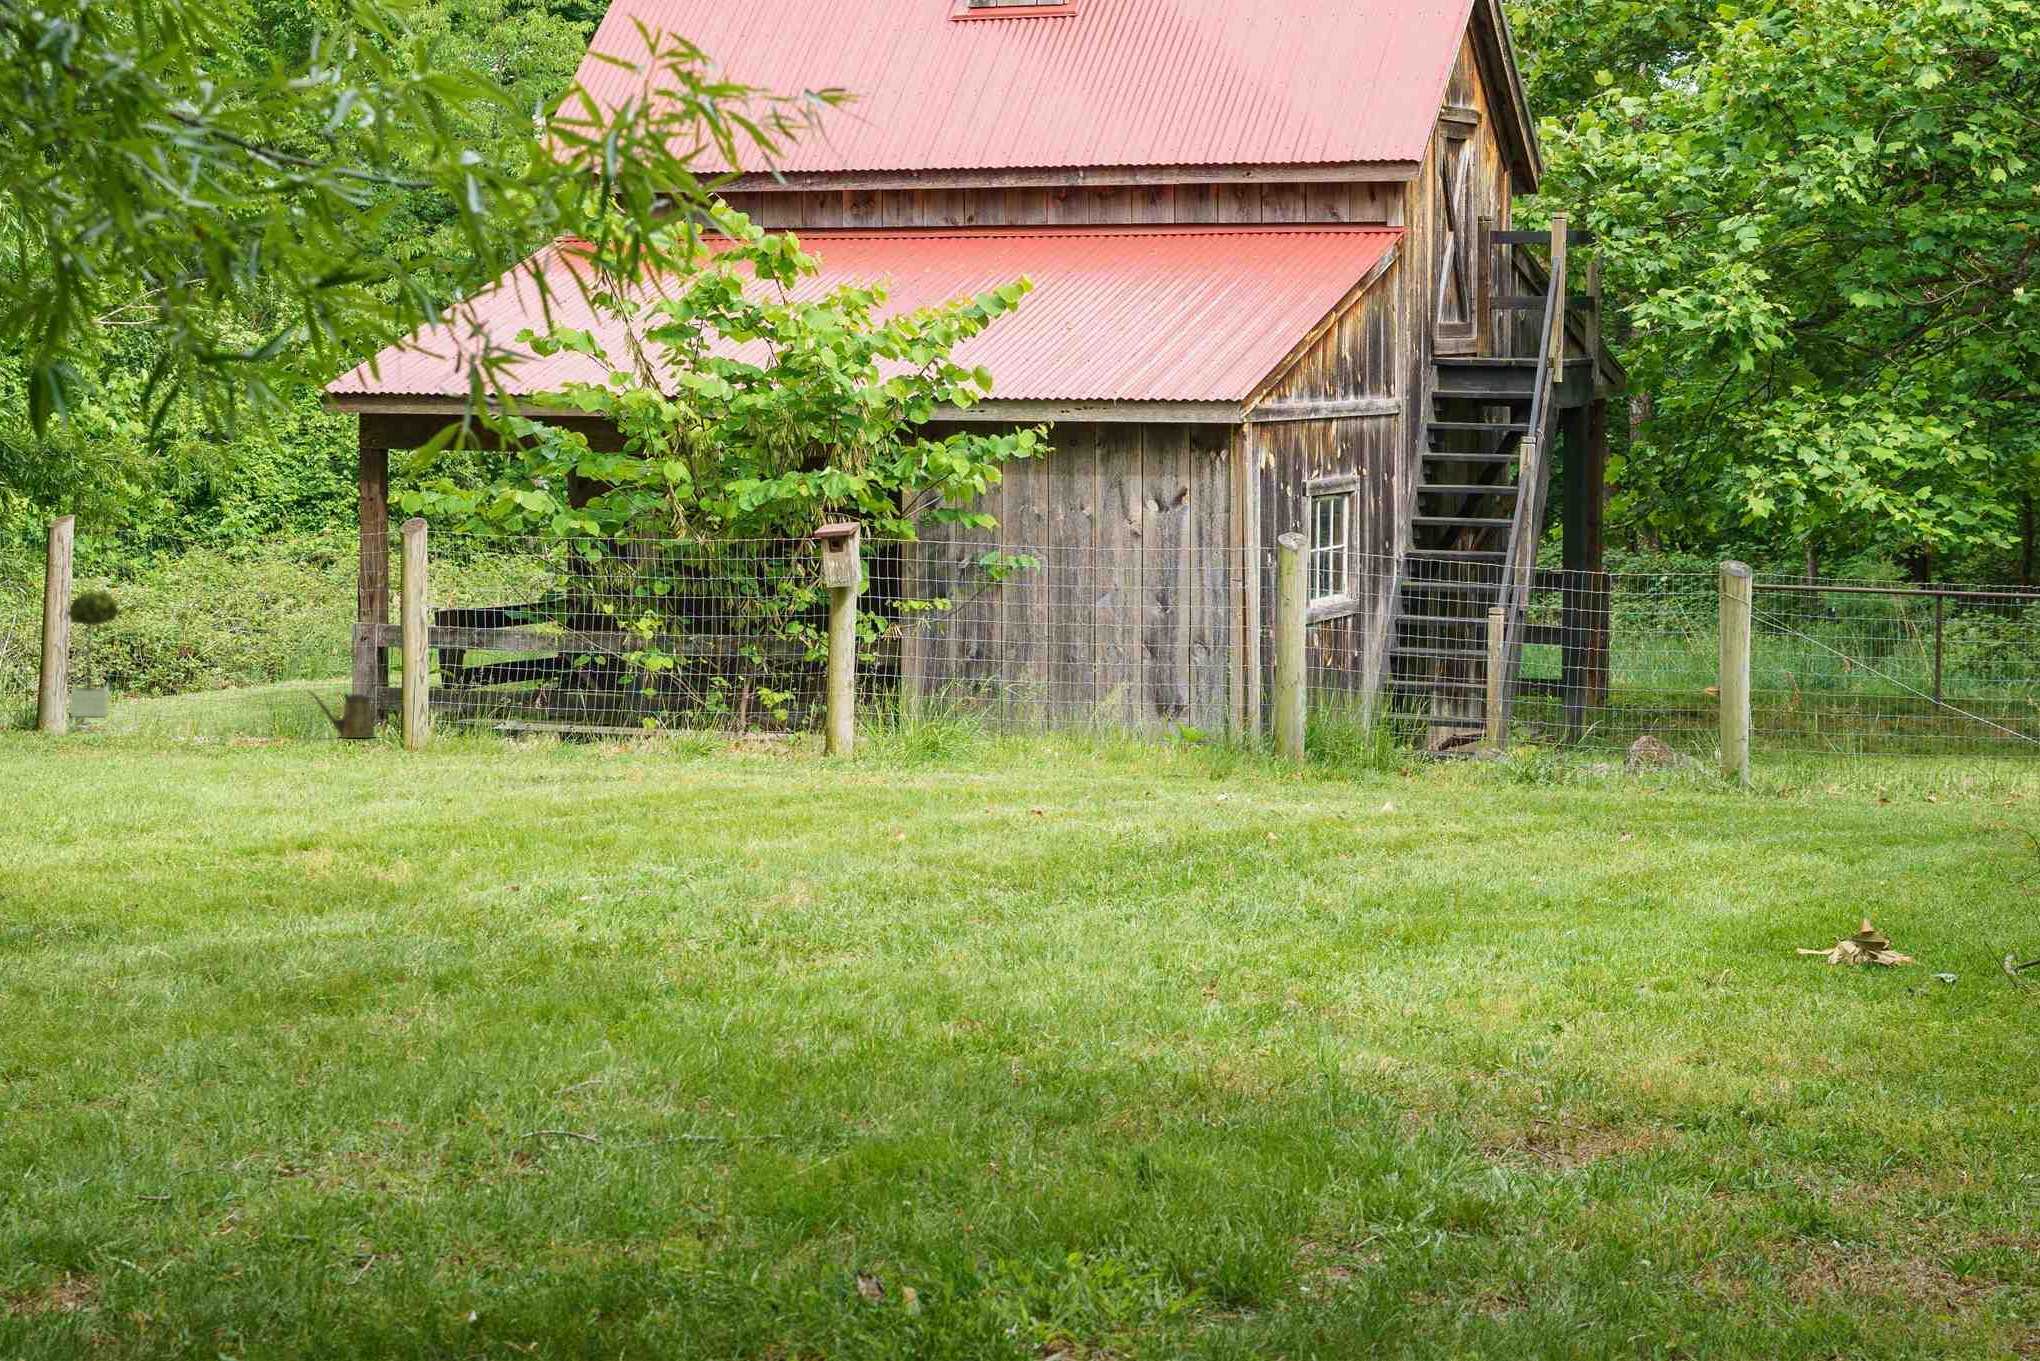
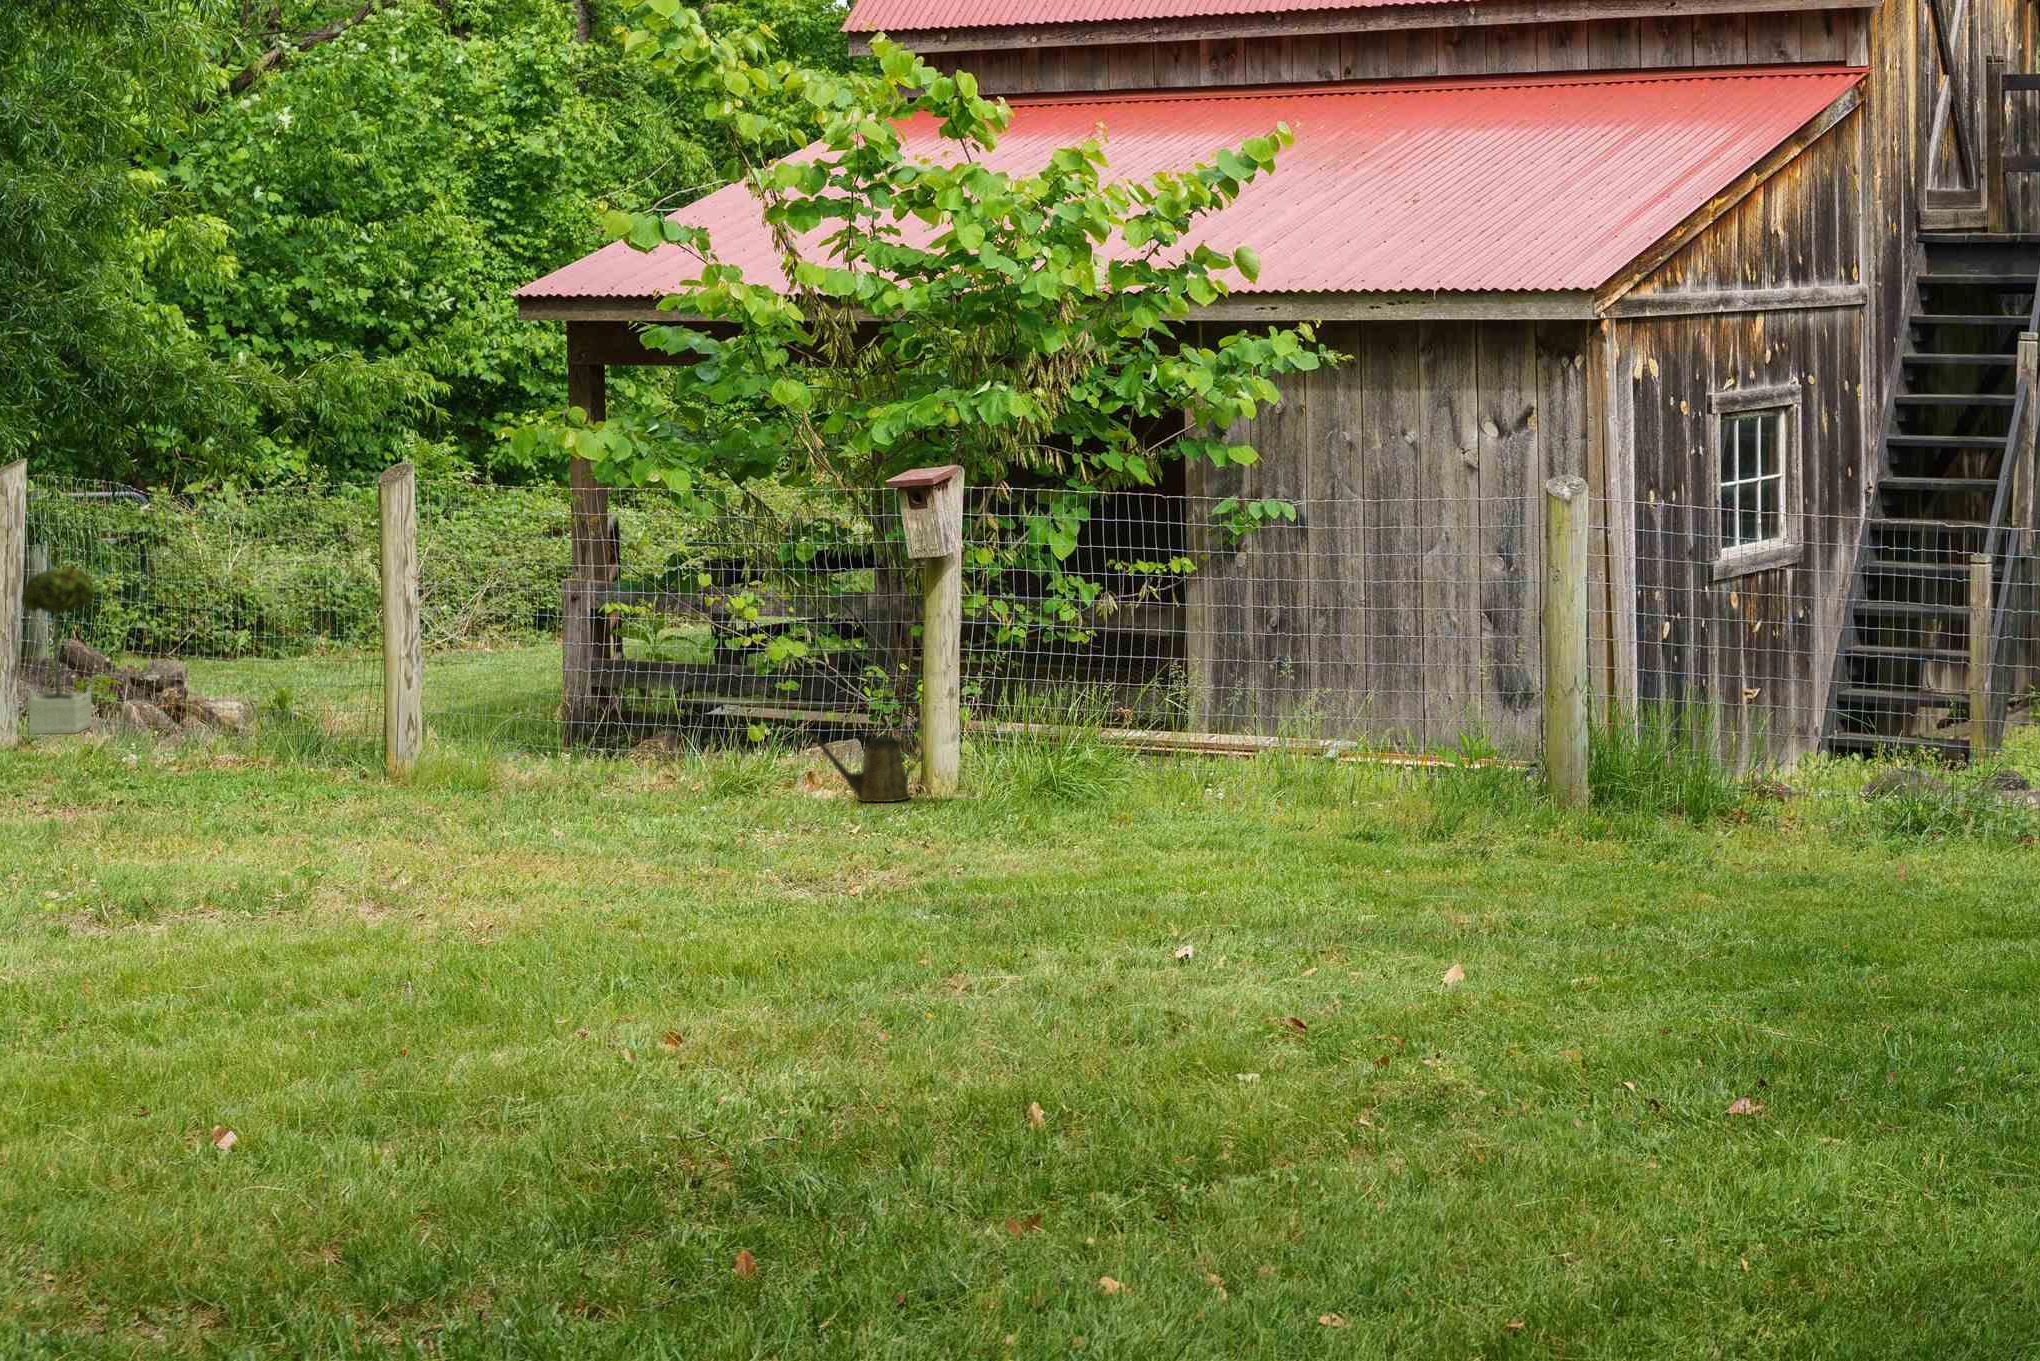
watering can: present [309,691,384,738] -> present [807,733,923,802]

